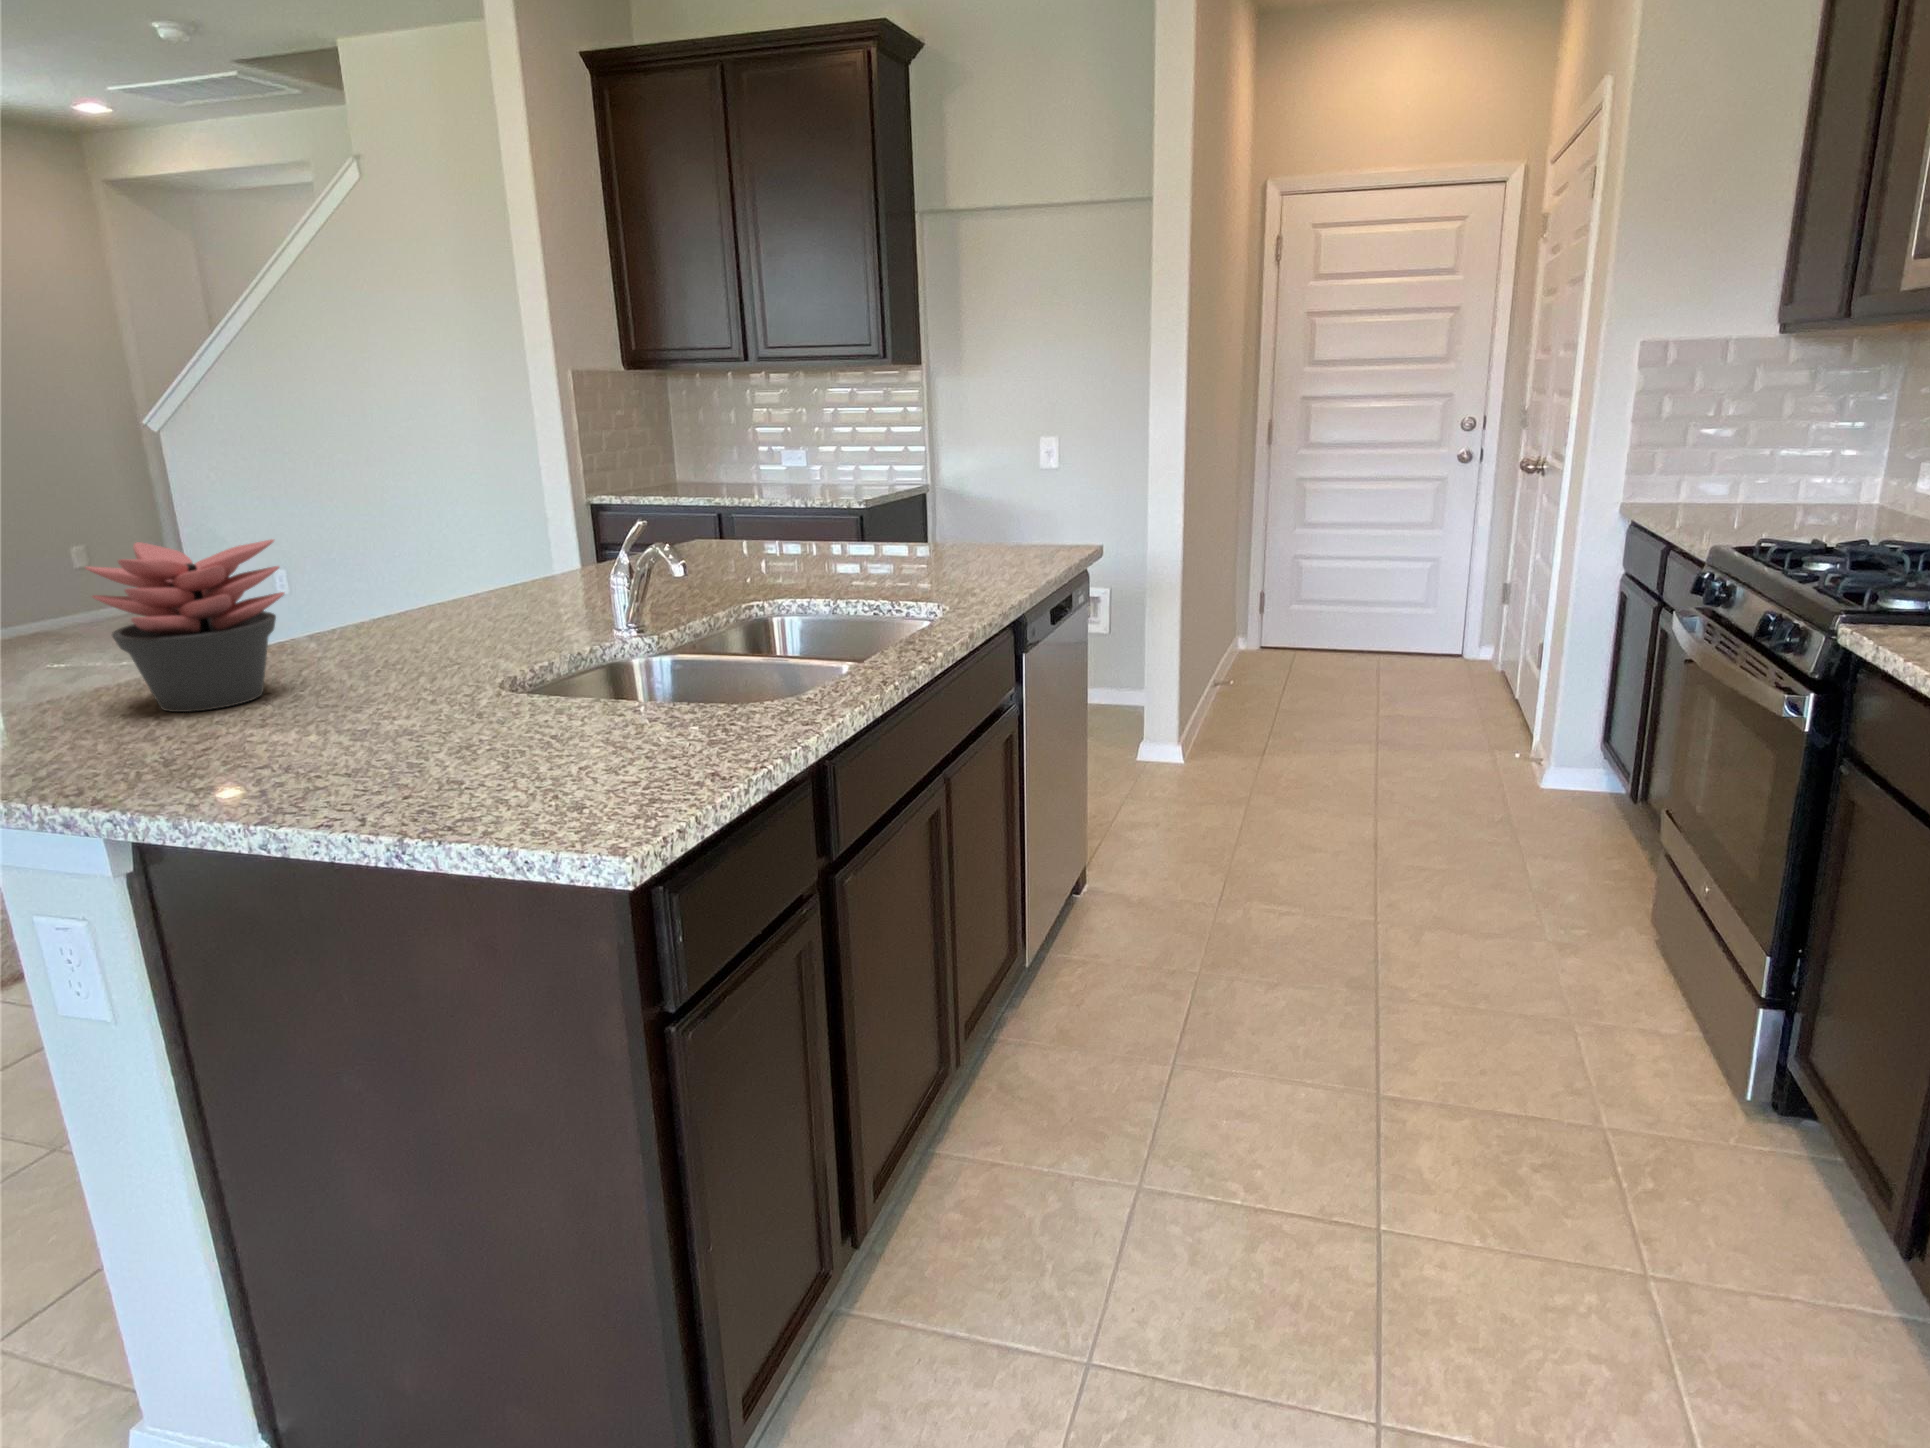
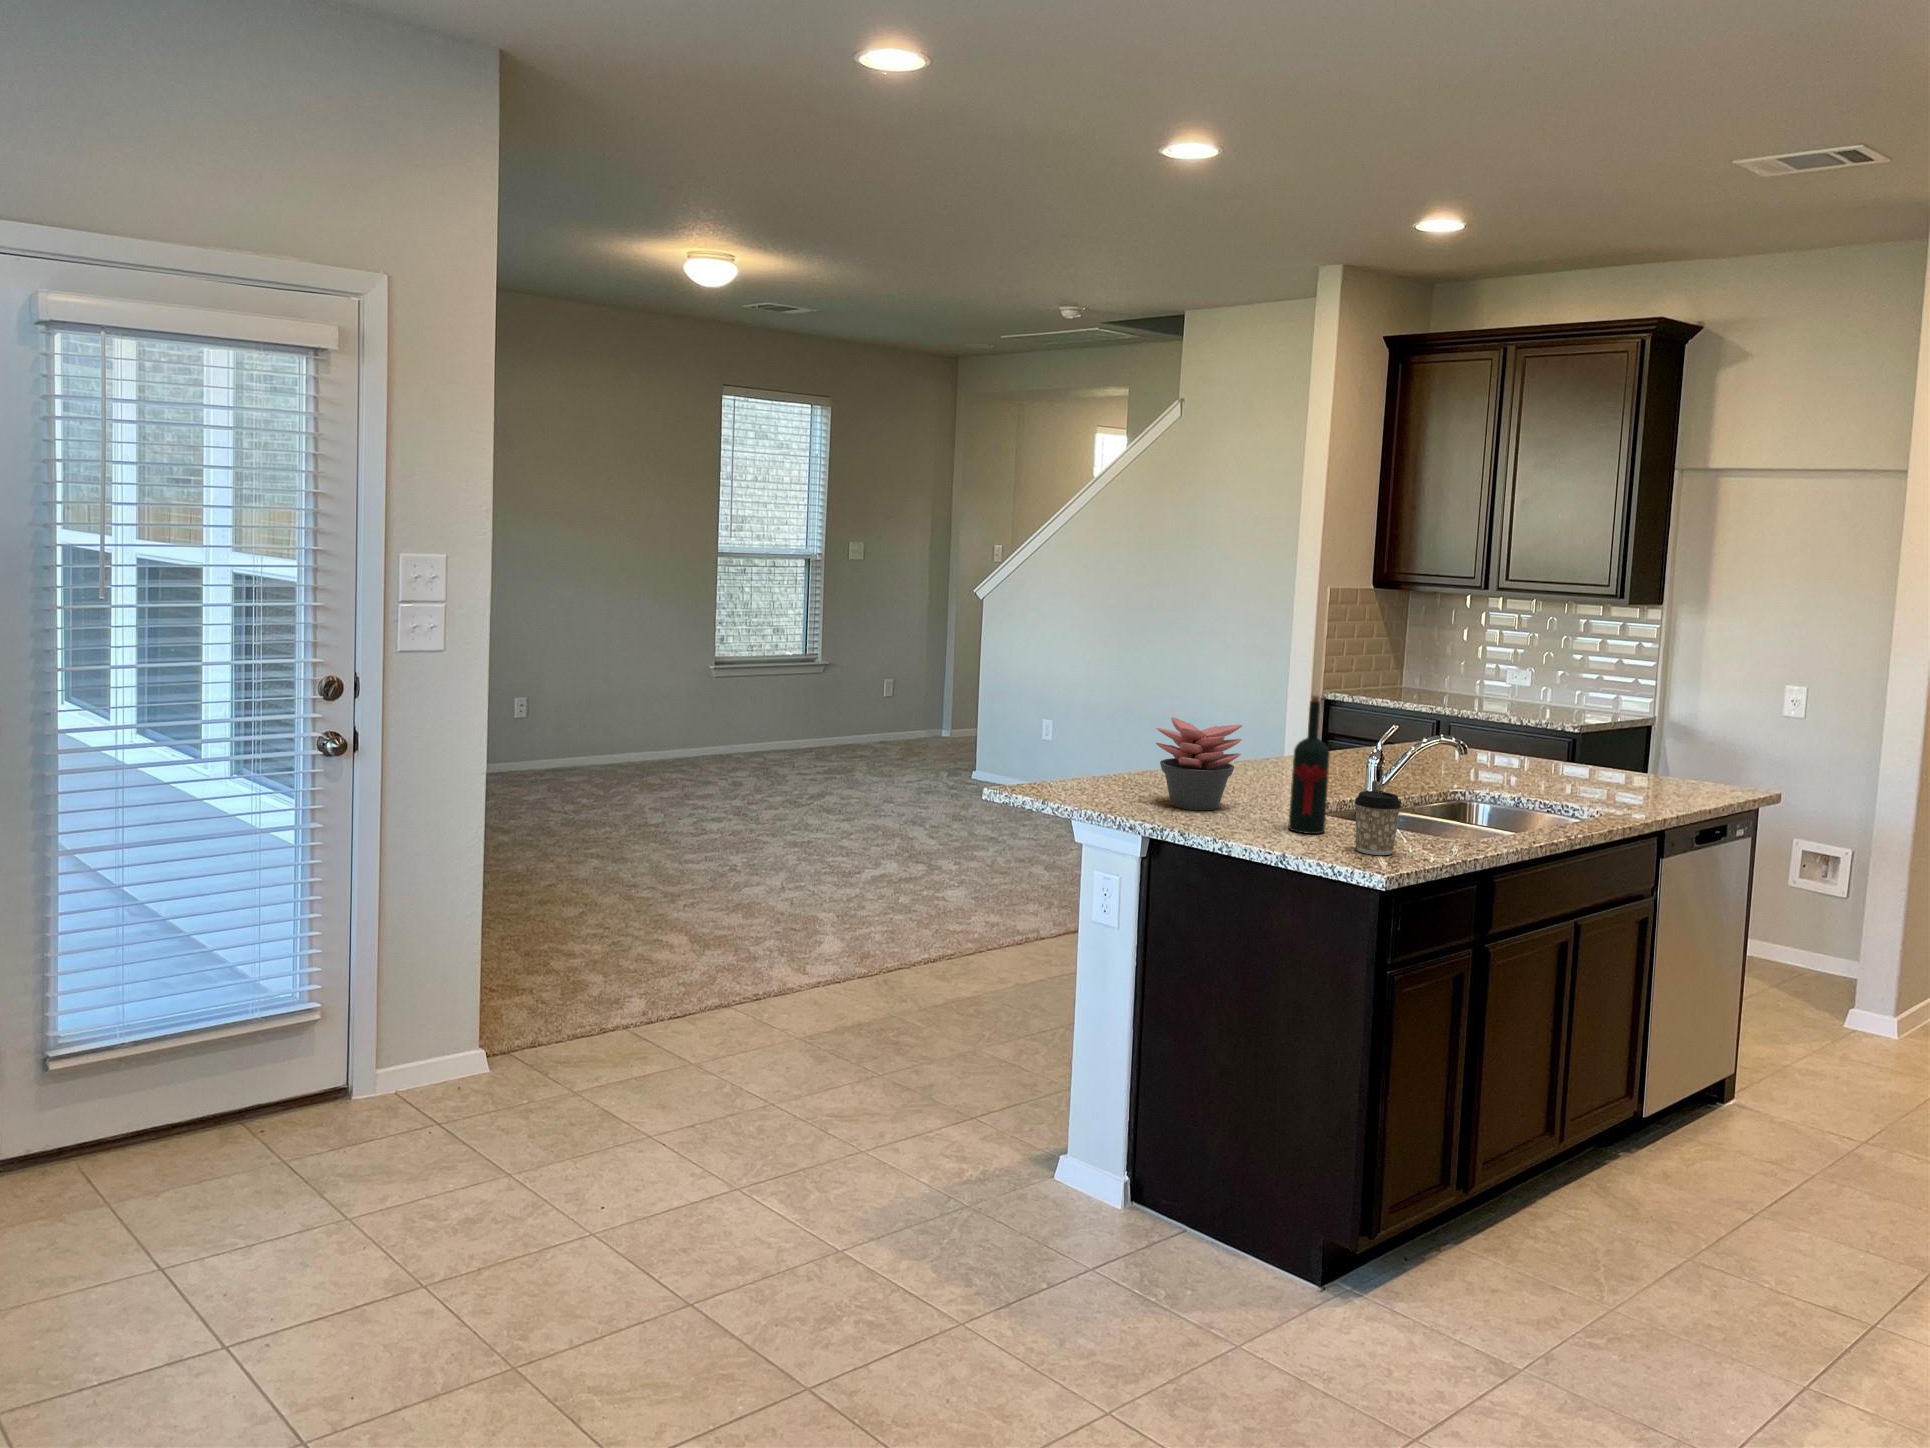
wine bottle: none [346,463,442,725] -> present [1288,696,1330,834]
coffee cup: none [455,629,549,750] -> present [1354,791,1401,855]

